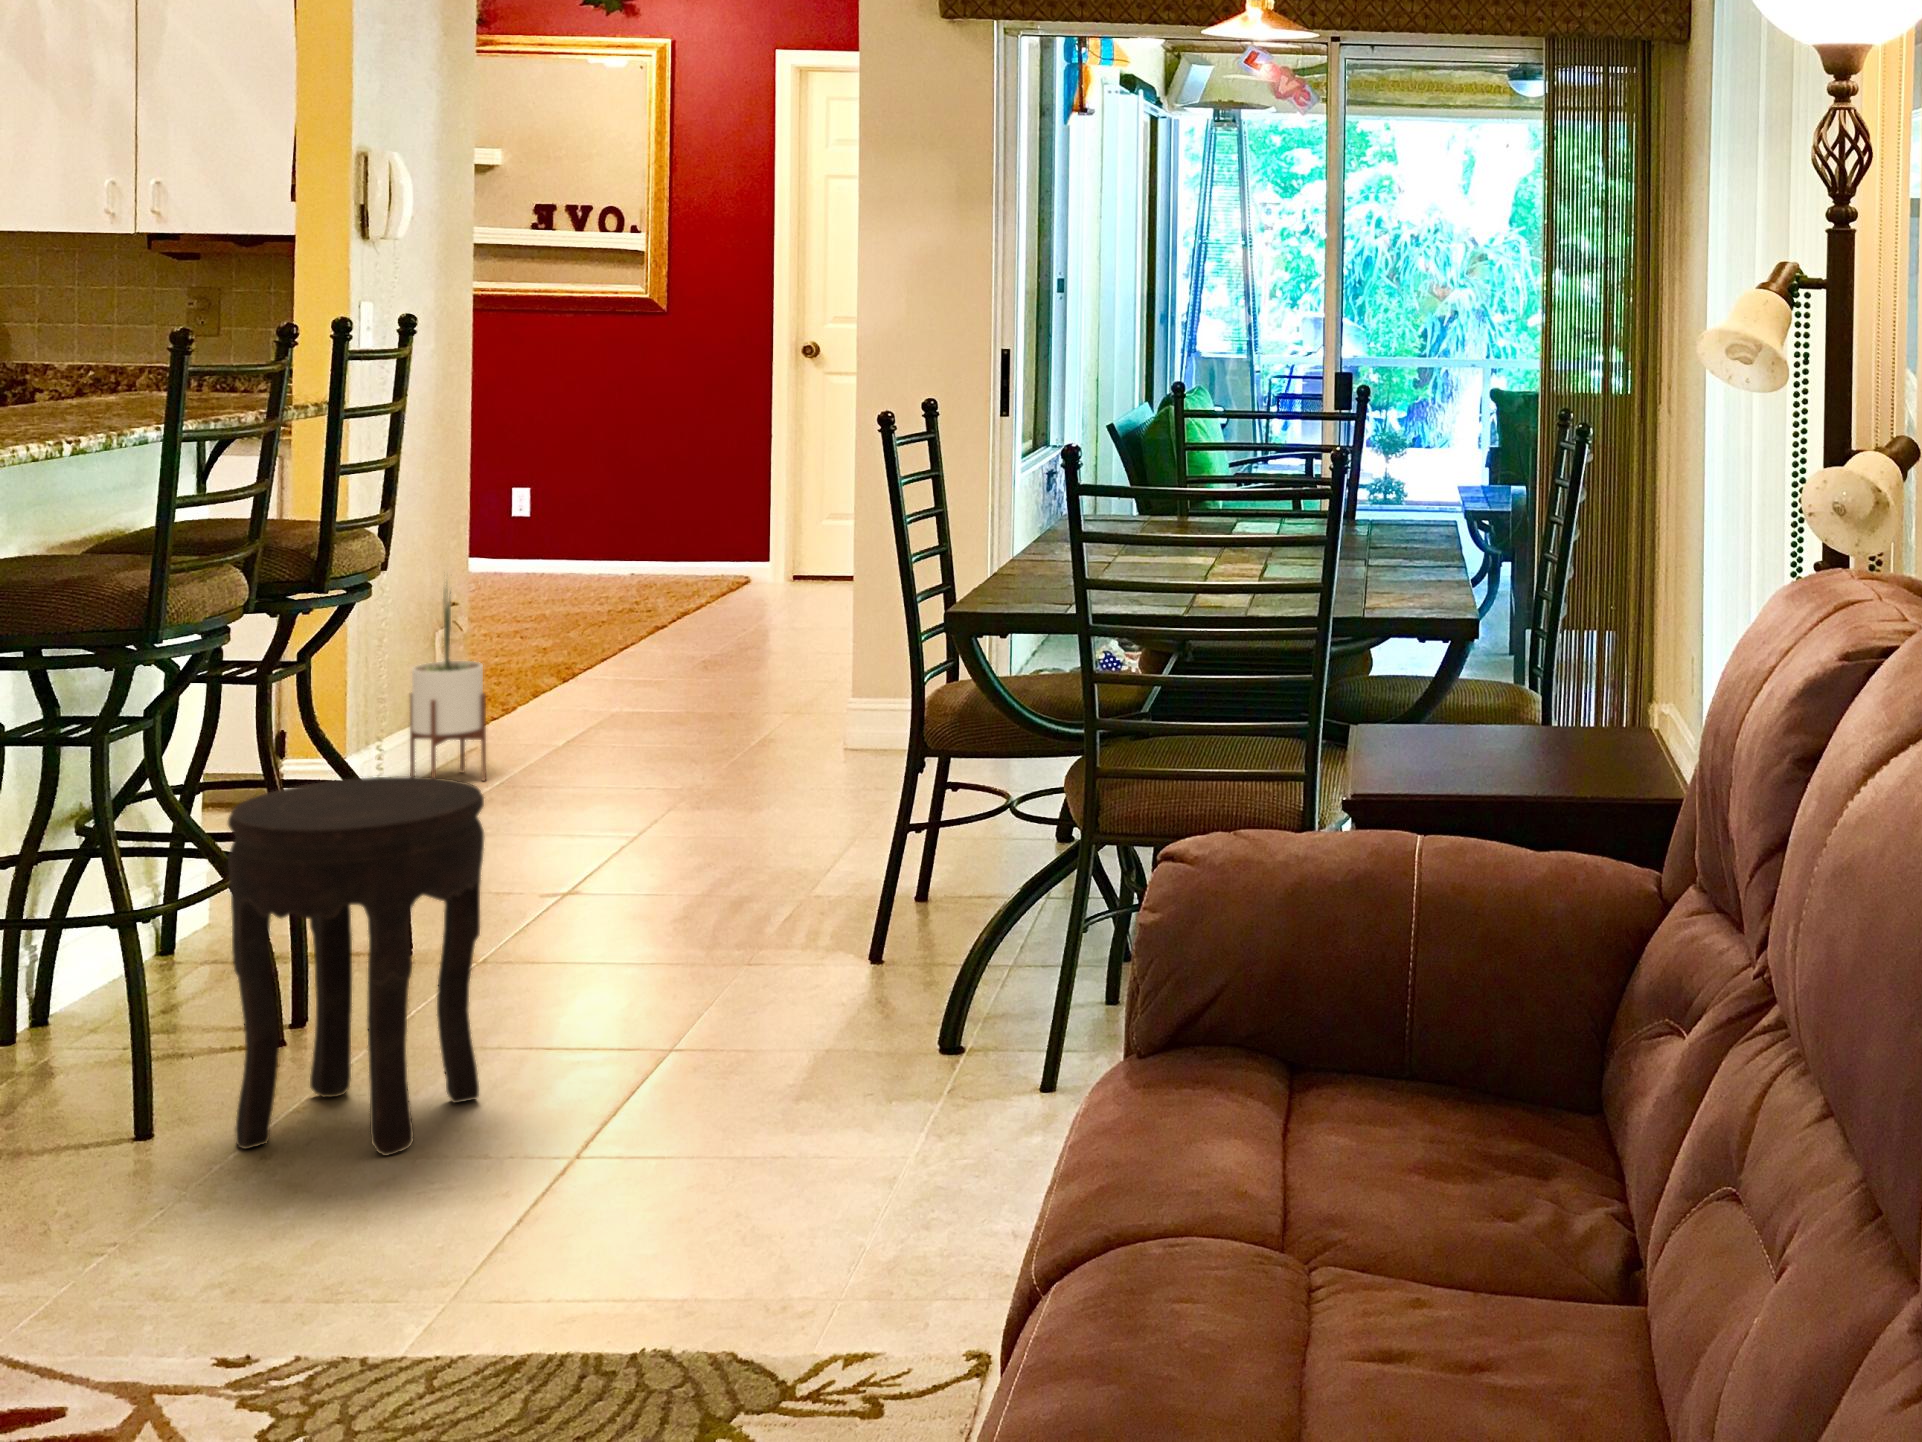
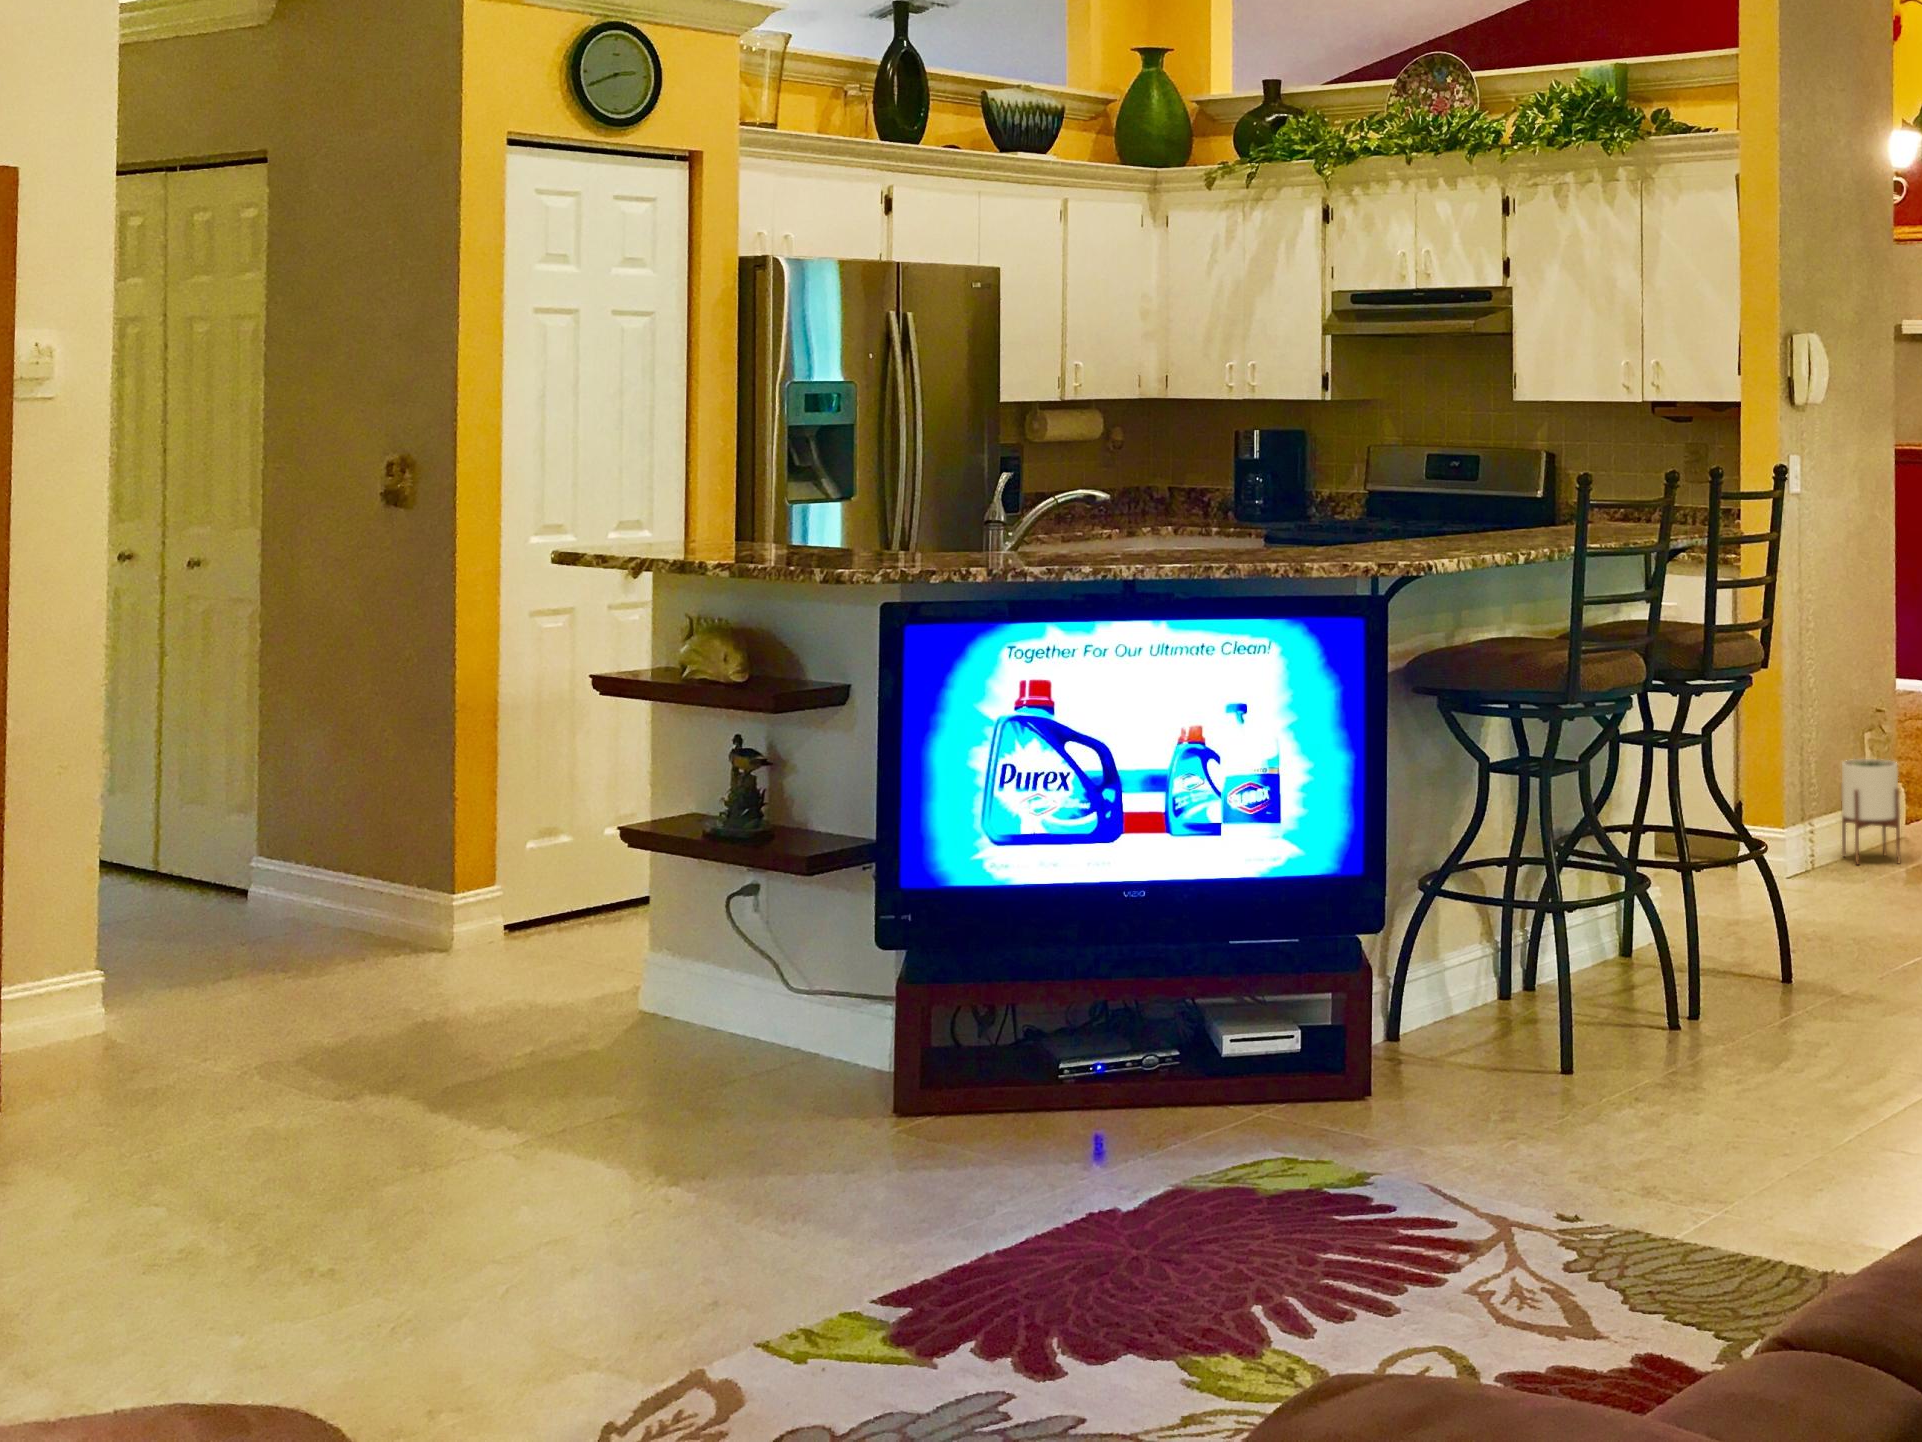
side table: present [228,776,484,1156] -> none [1614,822,1794,1113]

